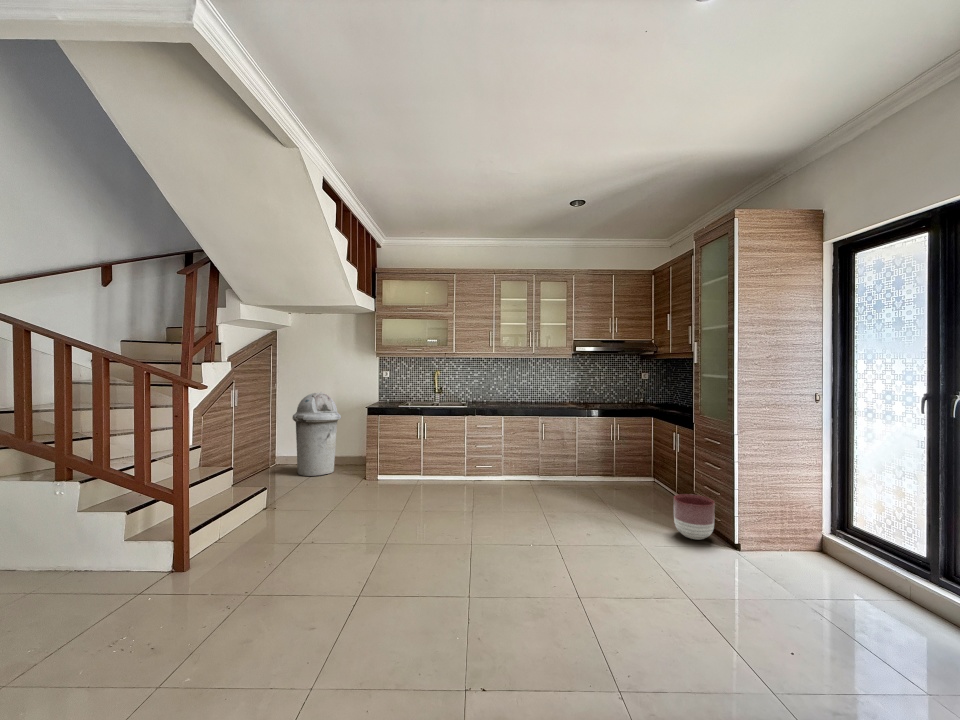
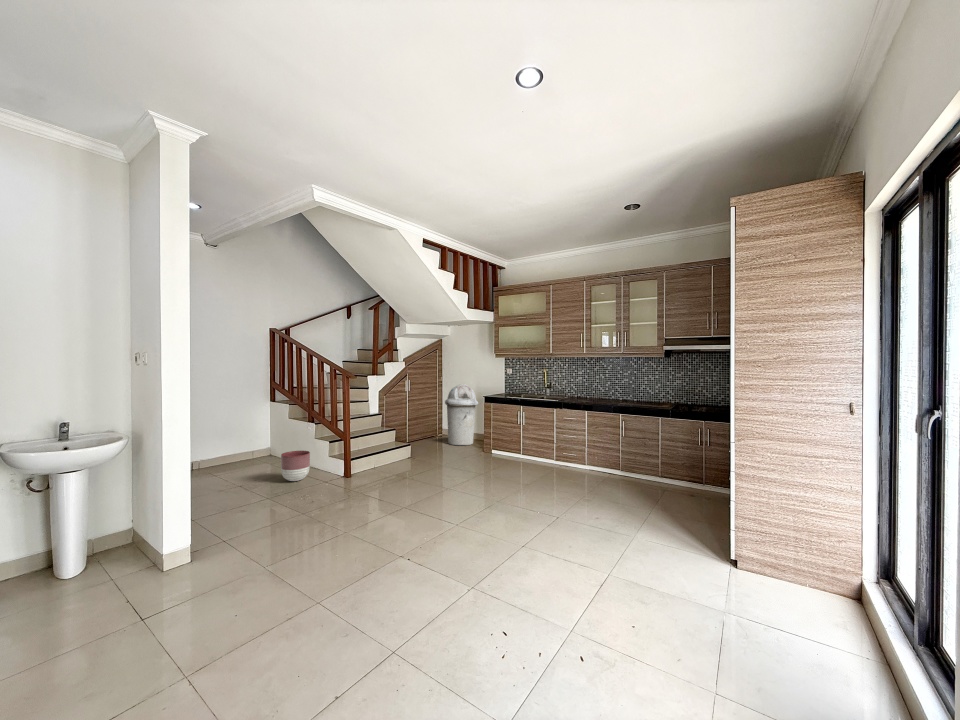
planter: present [674,494,715,539] -> present [281,451,310,481]

